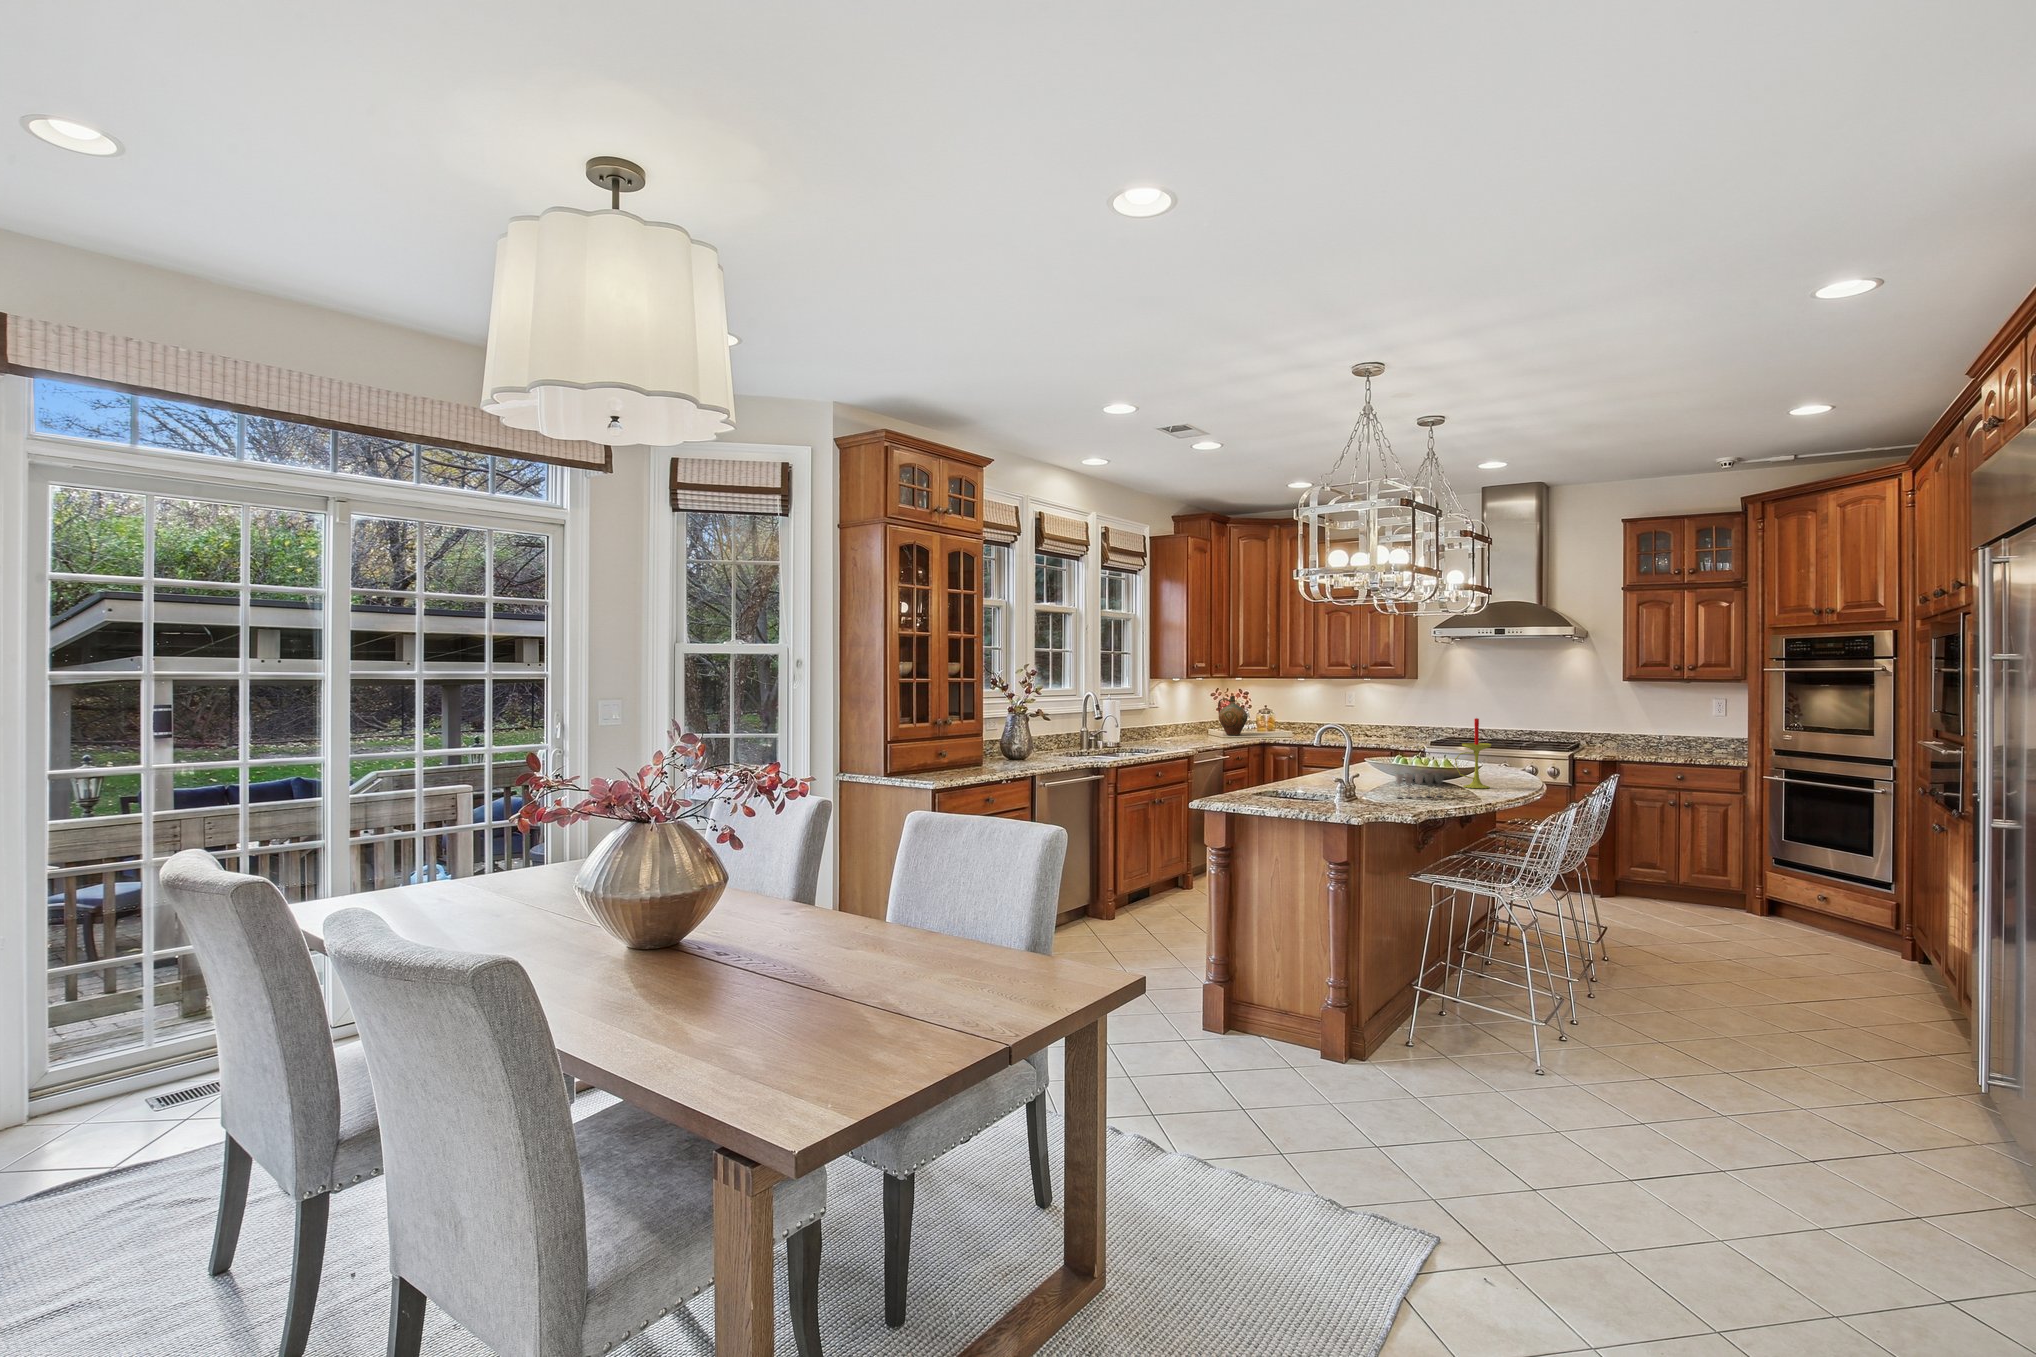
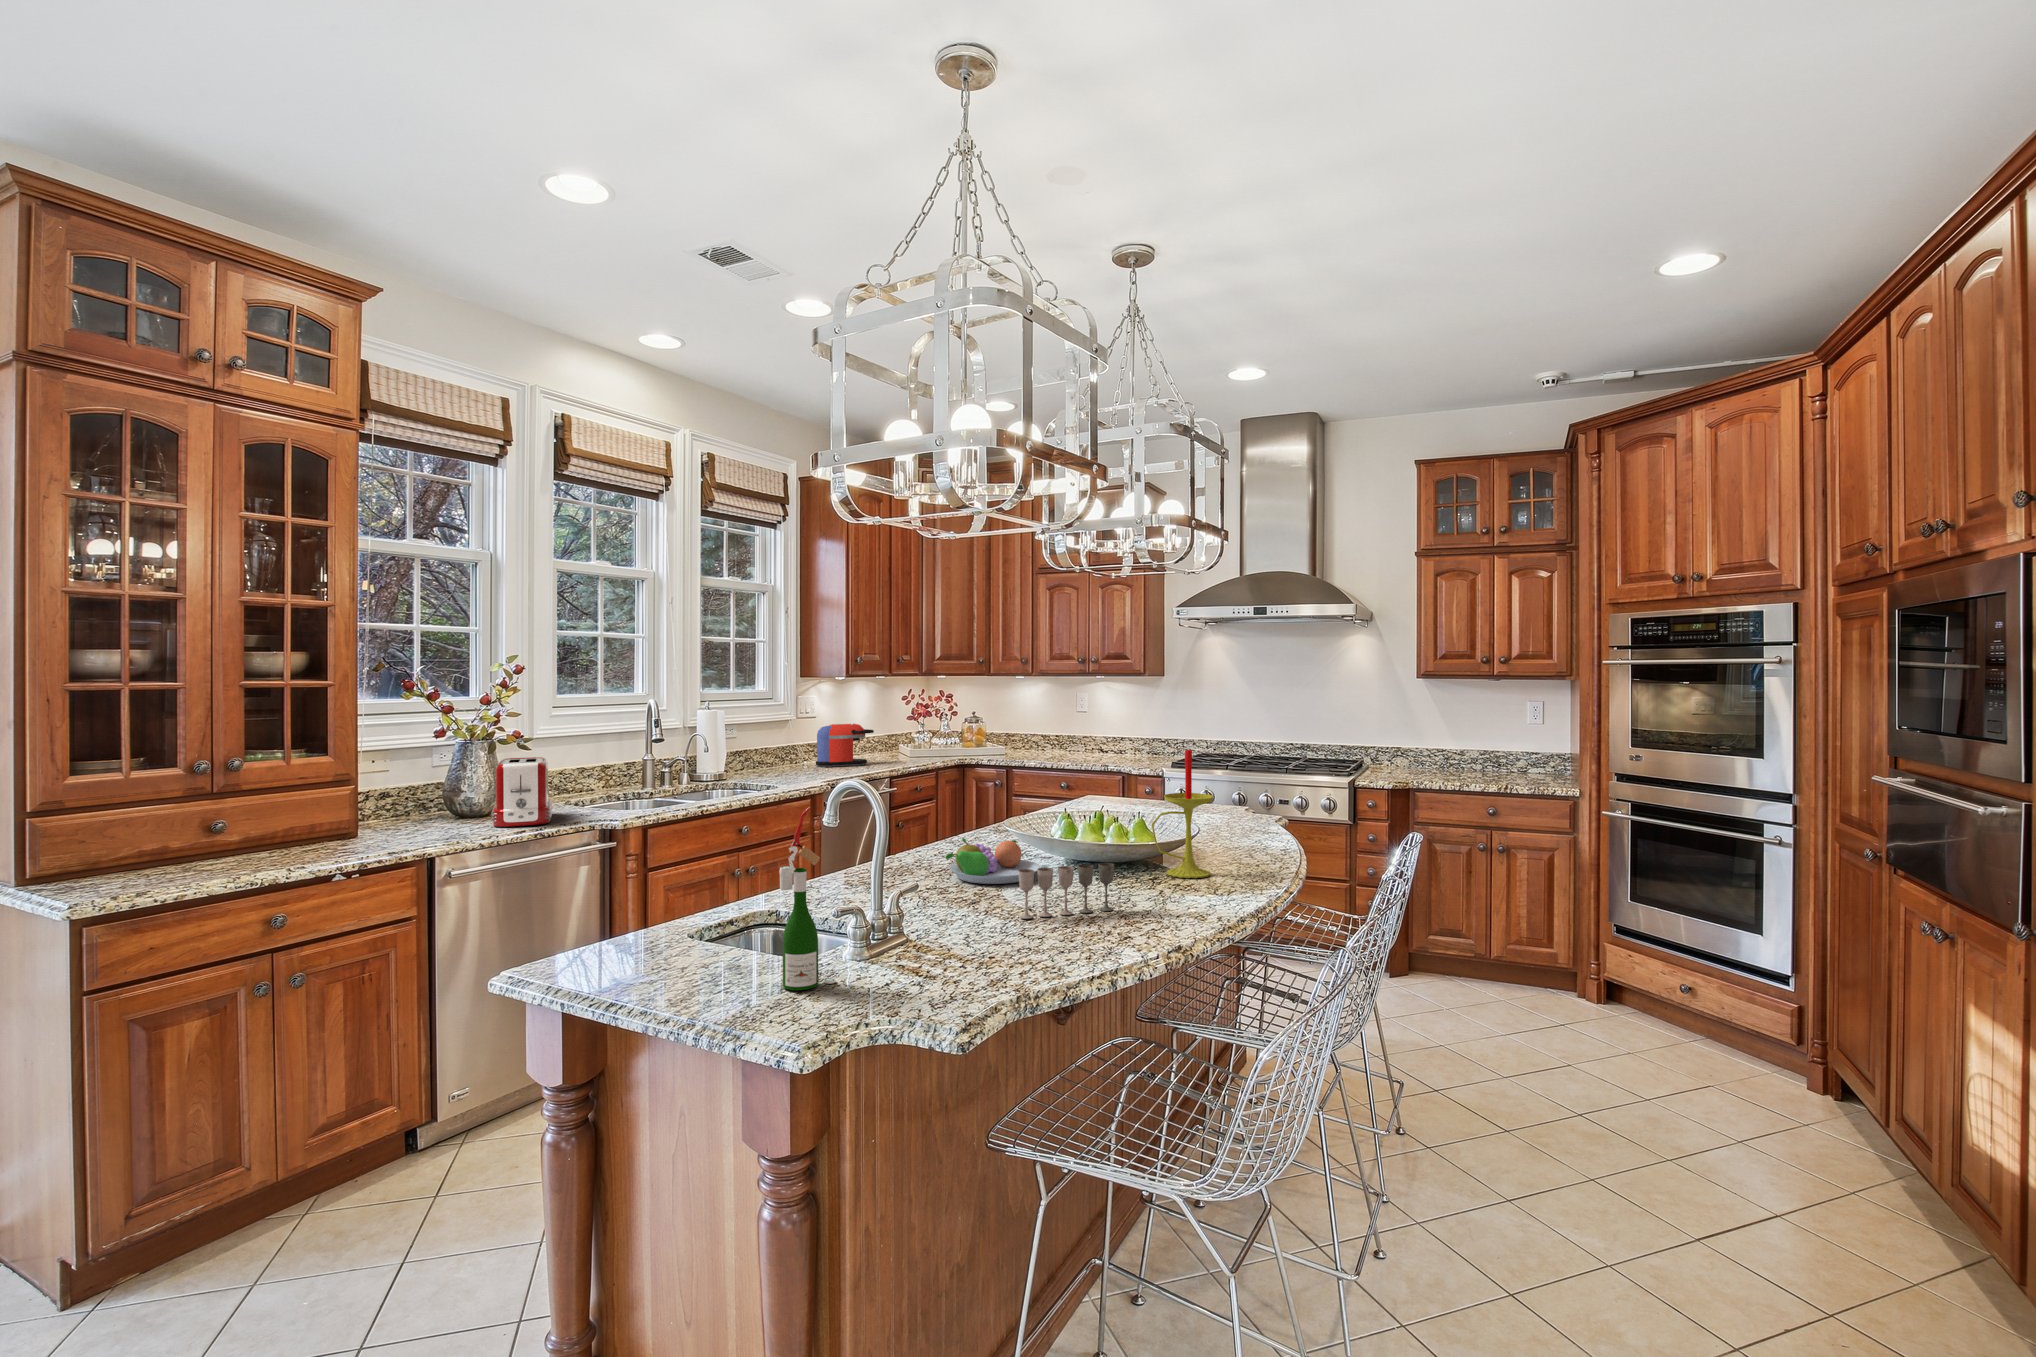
ceramic jug: present [1218,696,1247,735] -> none [905,701,944,754]
coffee maker: none [1168,711,1207,741] -> present [816,724,874,767]
toaster: none [1029,725,1069,763] -> present [491,757,552,827]
wine bottle: none [1307,733,1331,812] -> present [780,807,836,990]
fruit bowl: none [1339,765,1391,788] -> present [946,838,1040,884]

